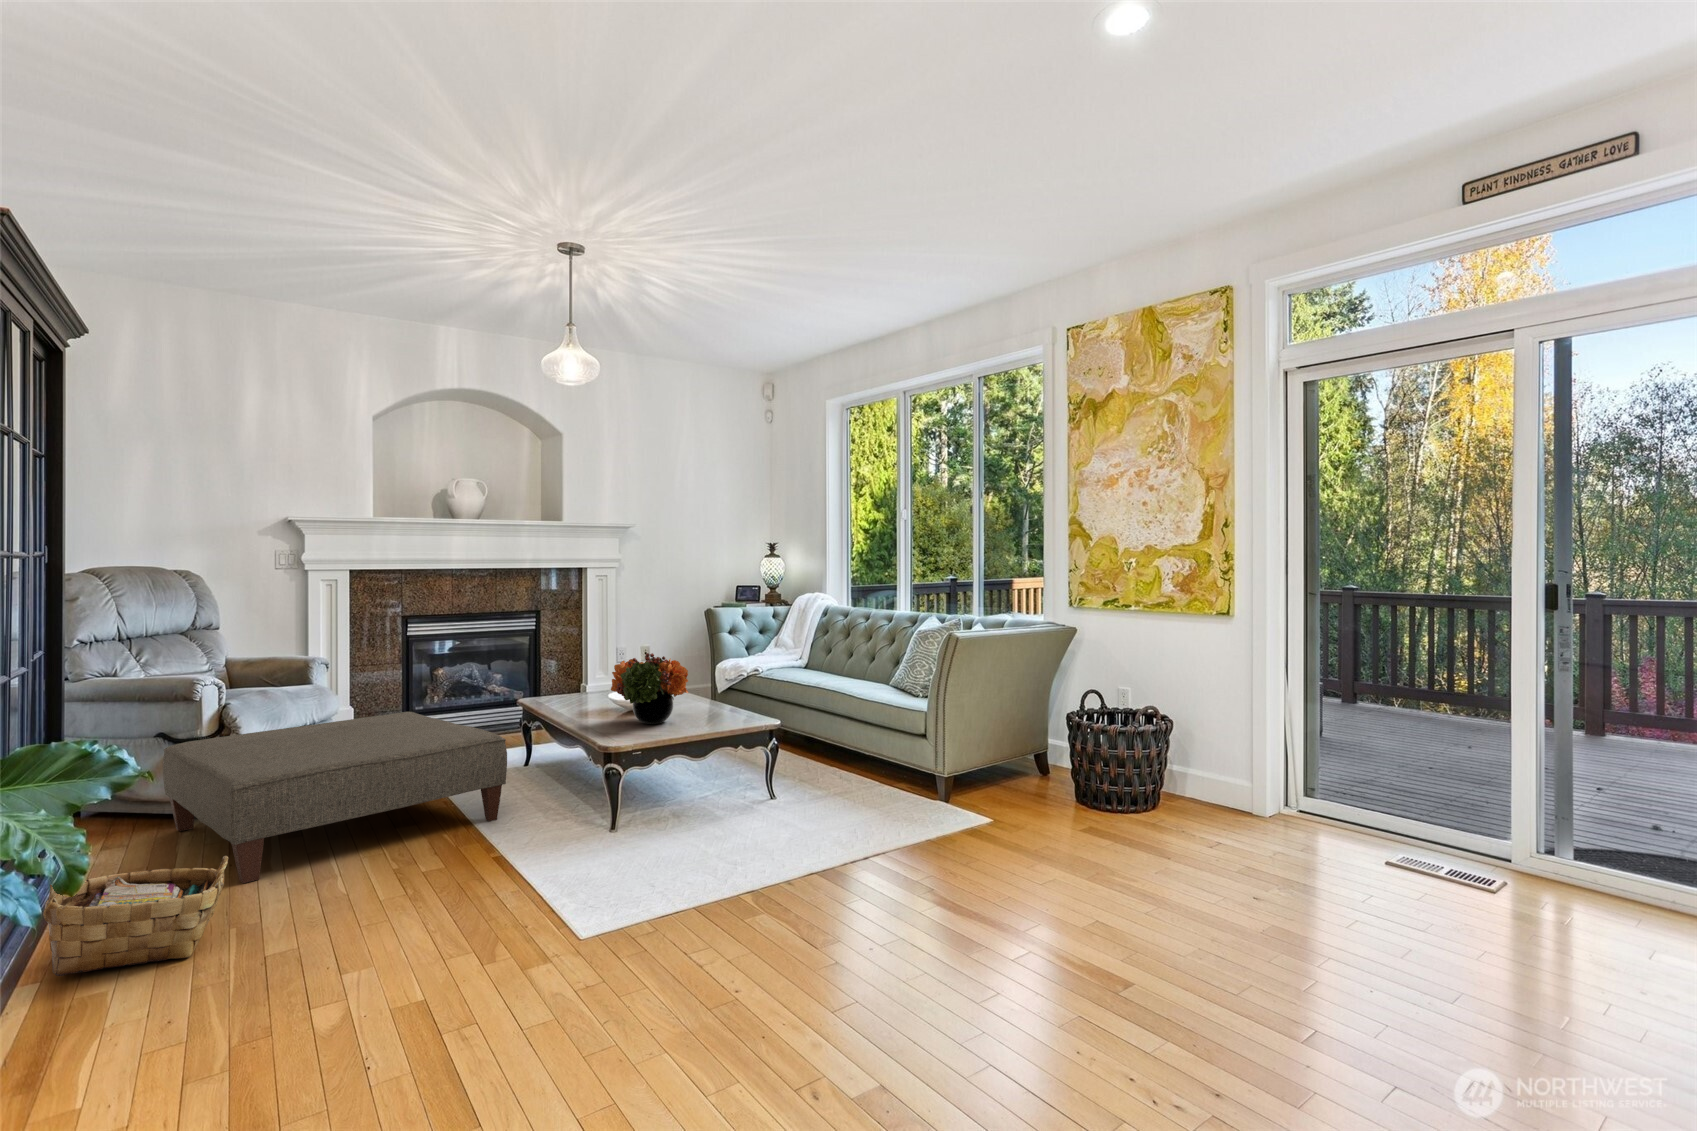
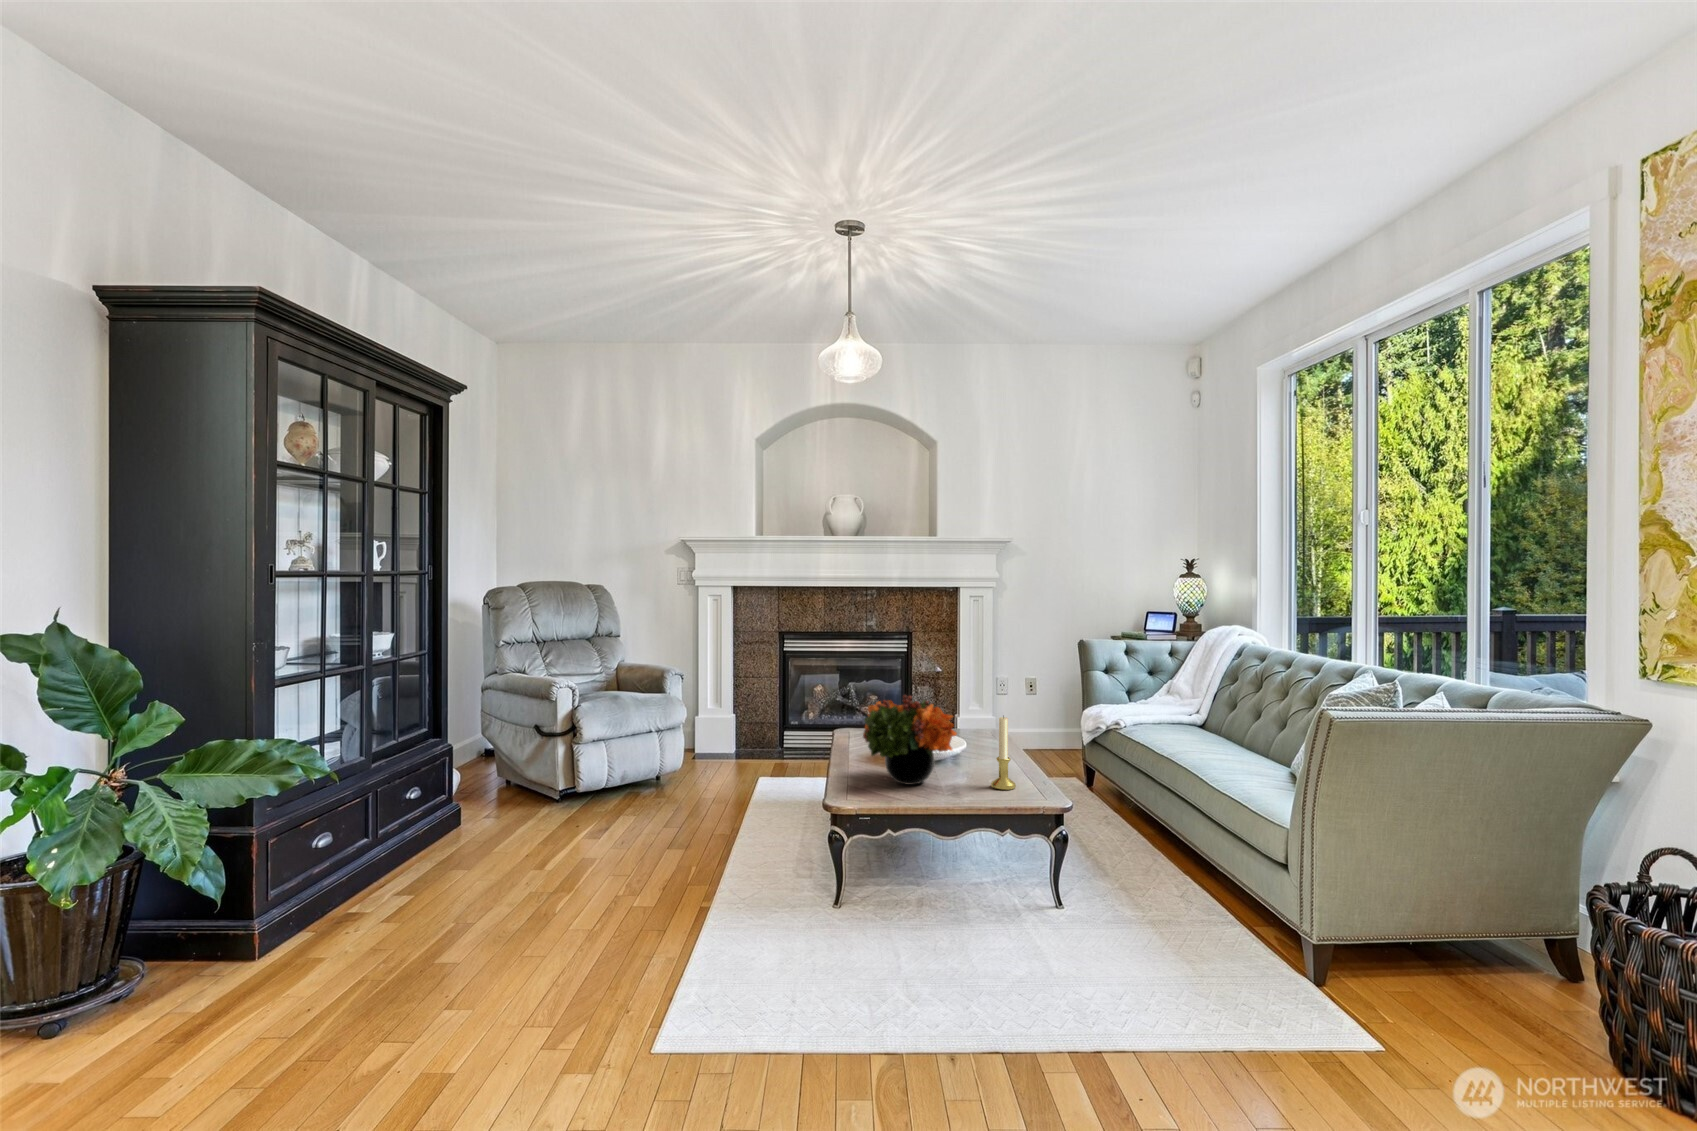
candle holder: none [717,662,736,718] -> present [991,716,1016,790]
ottoman: present [163,712,507,883] -> none [480,731,757,887]
woven basket: present [43,856,229,976] -> none [276,846,429,958]

